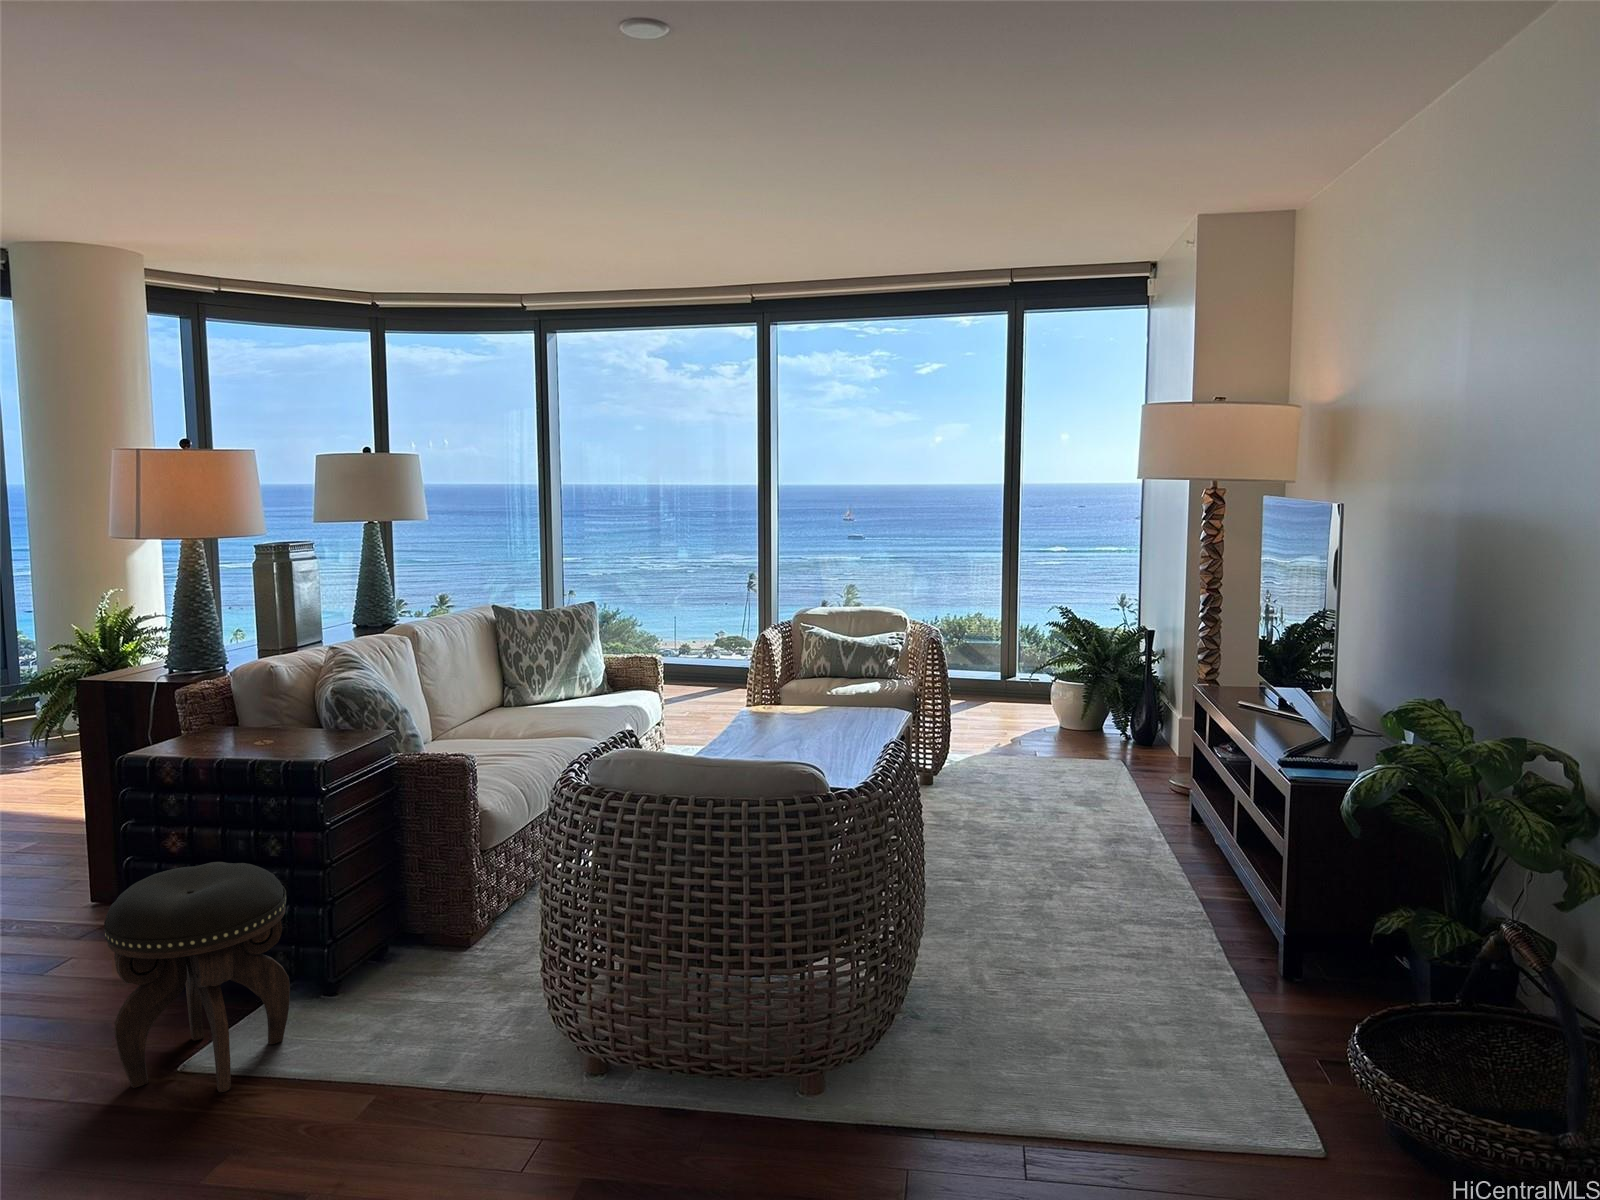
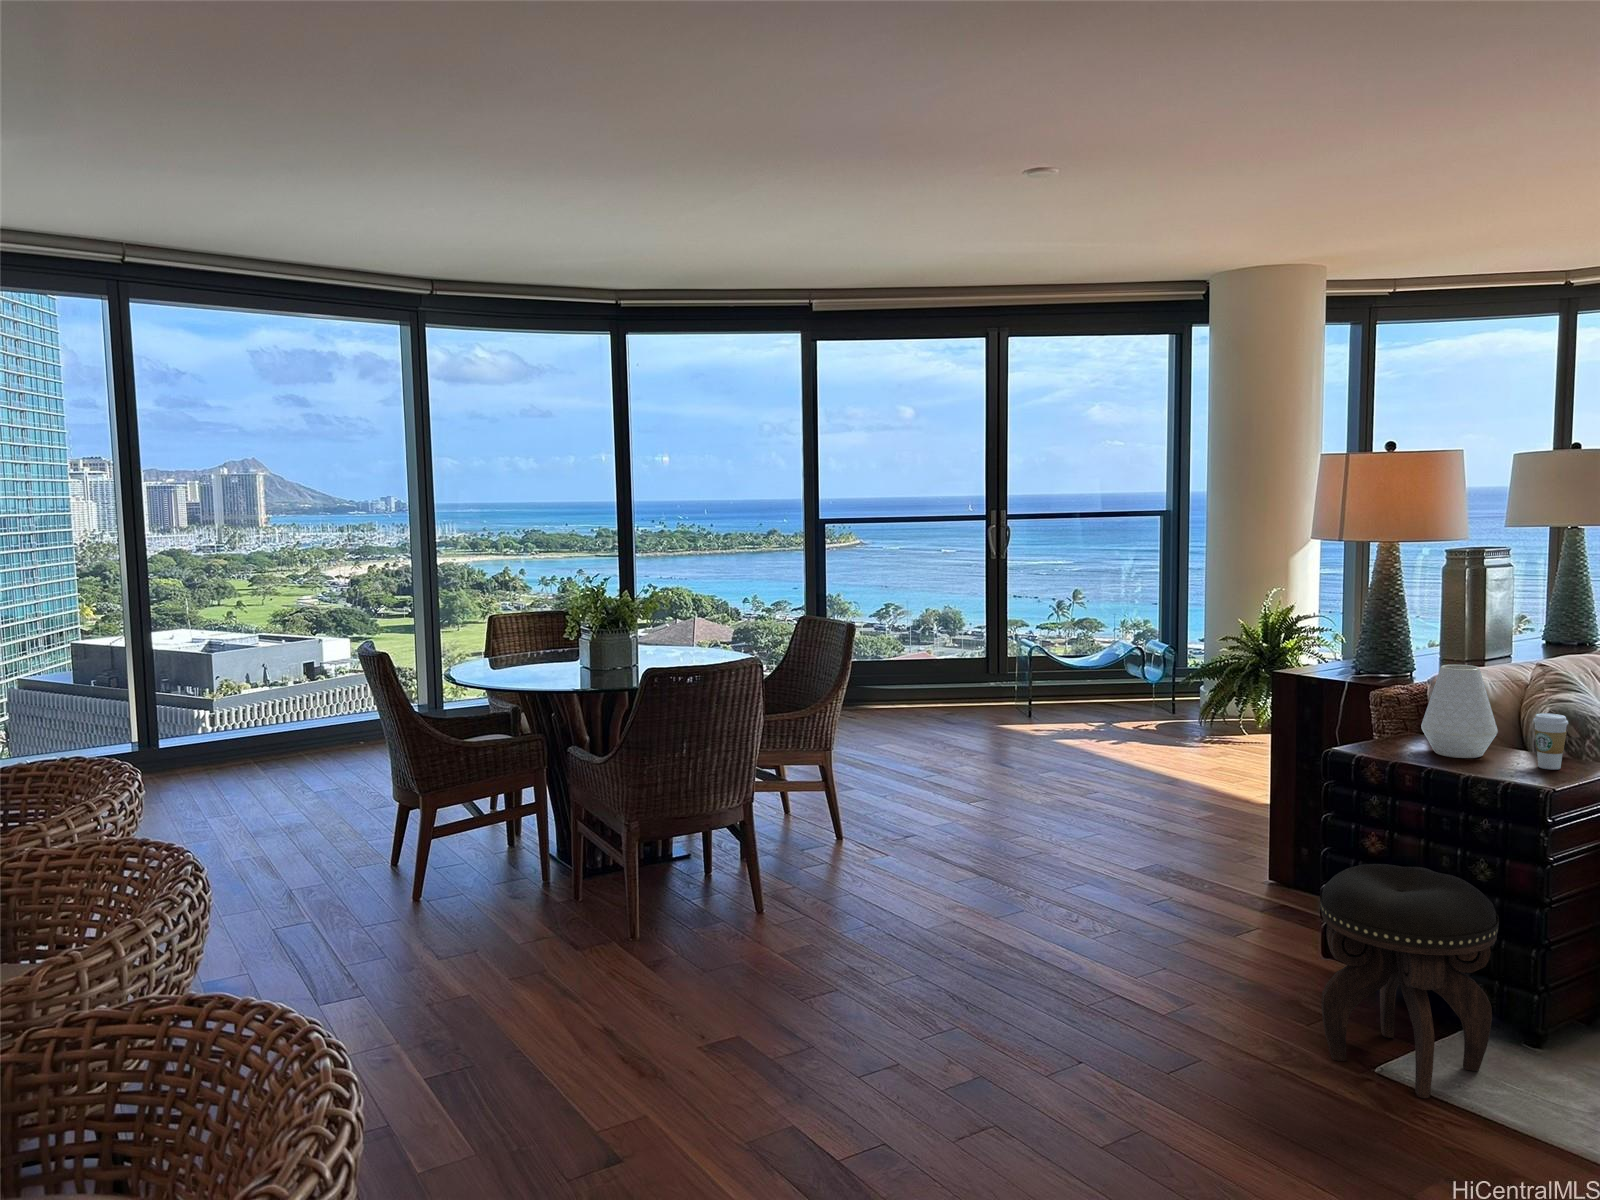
vase: none [216,655,288,746] -> present [1421,665,1498,758]
coffee cup: none [315,692,344,743] -> present [1533,714,1568,770]

